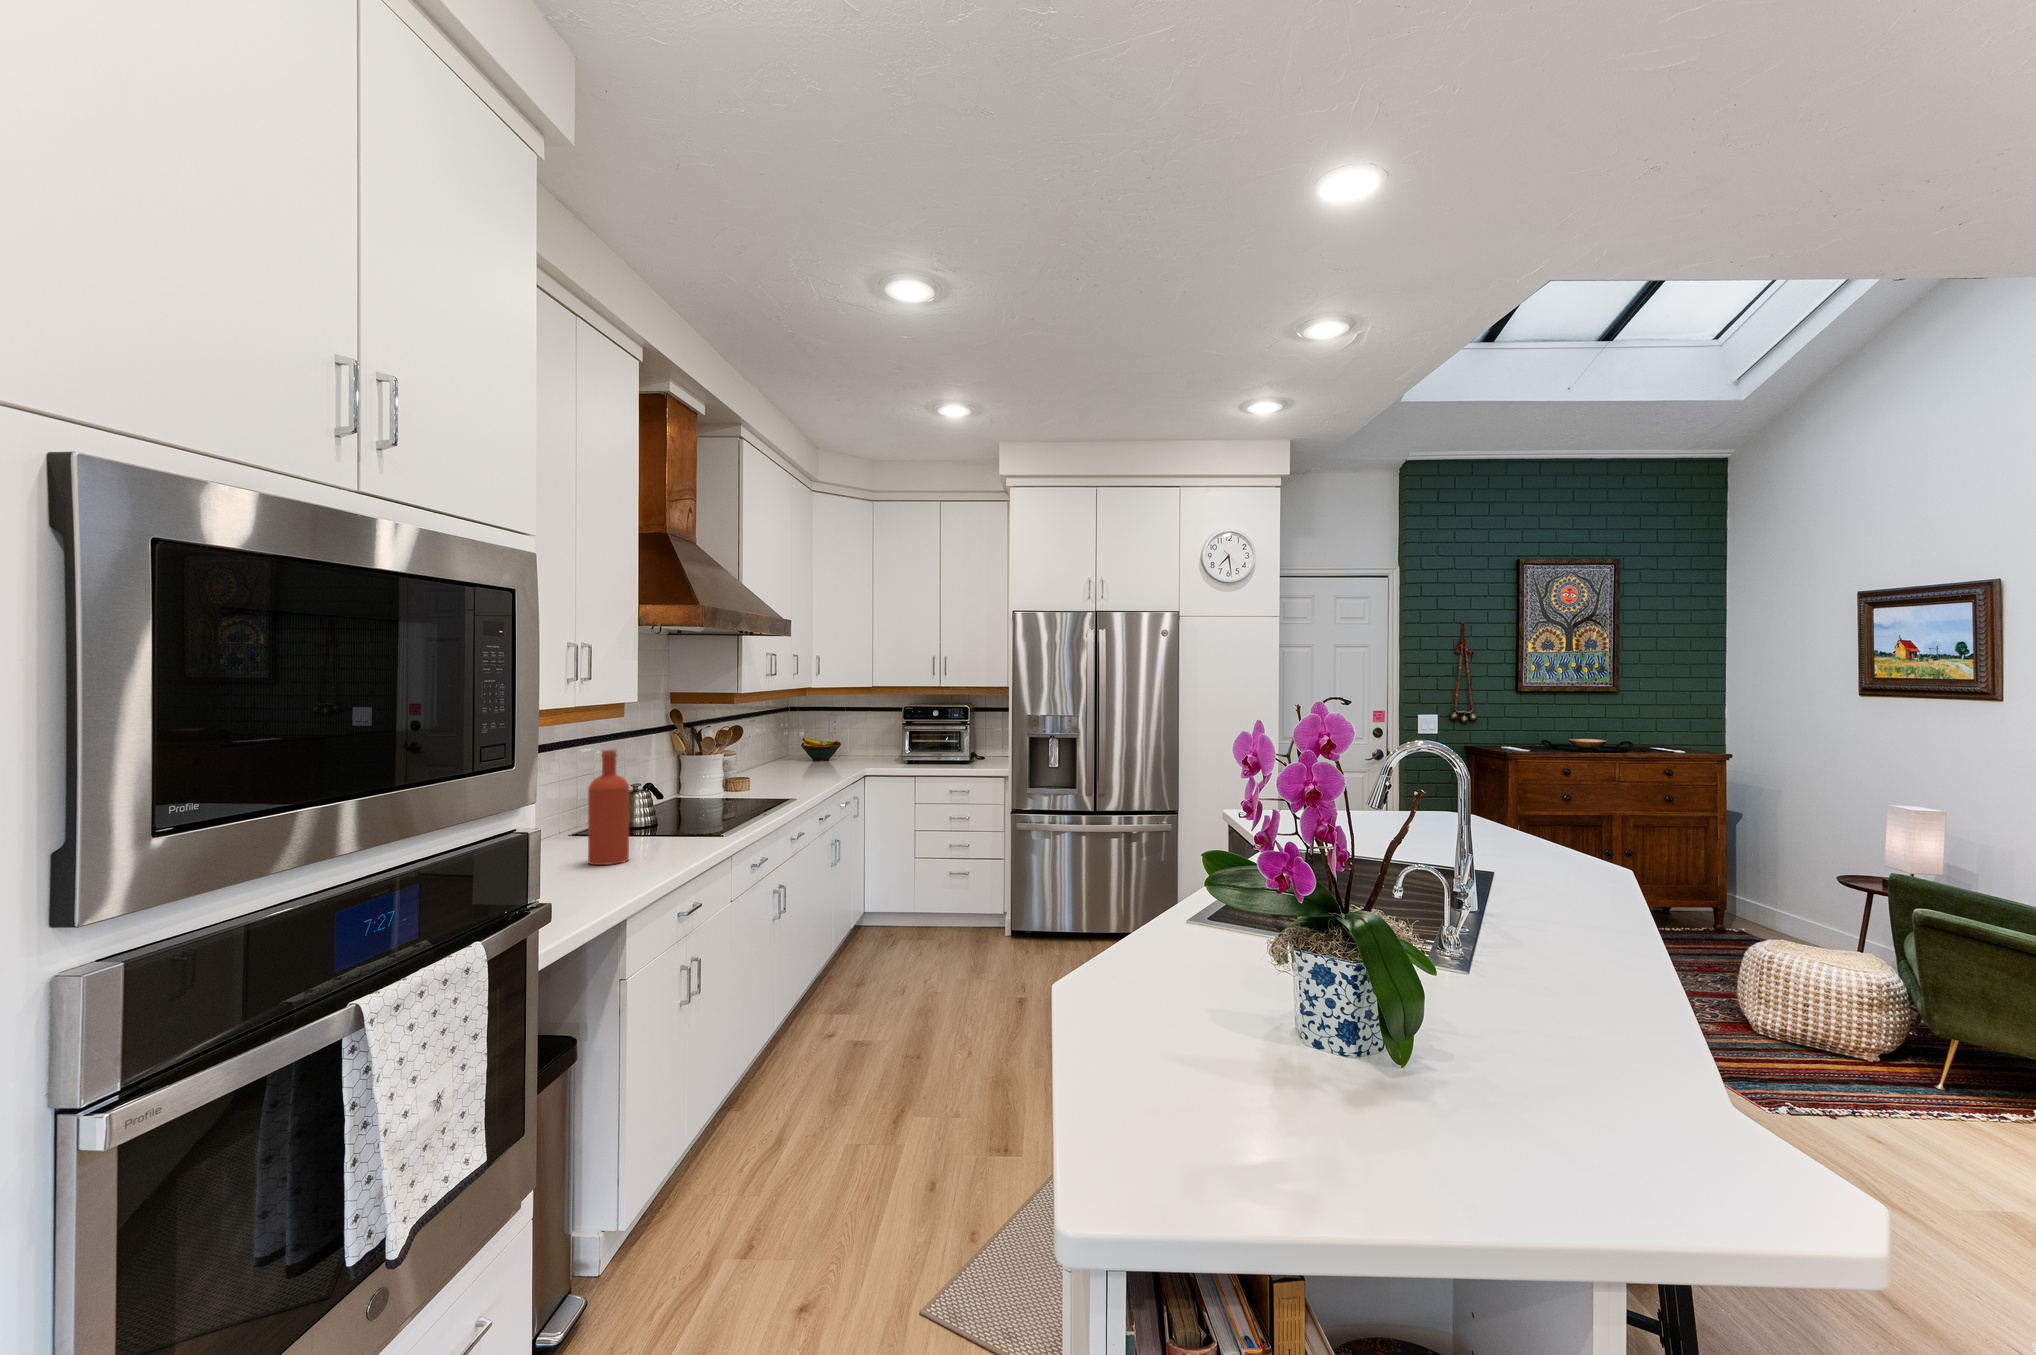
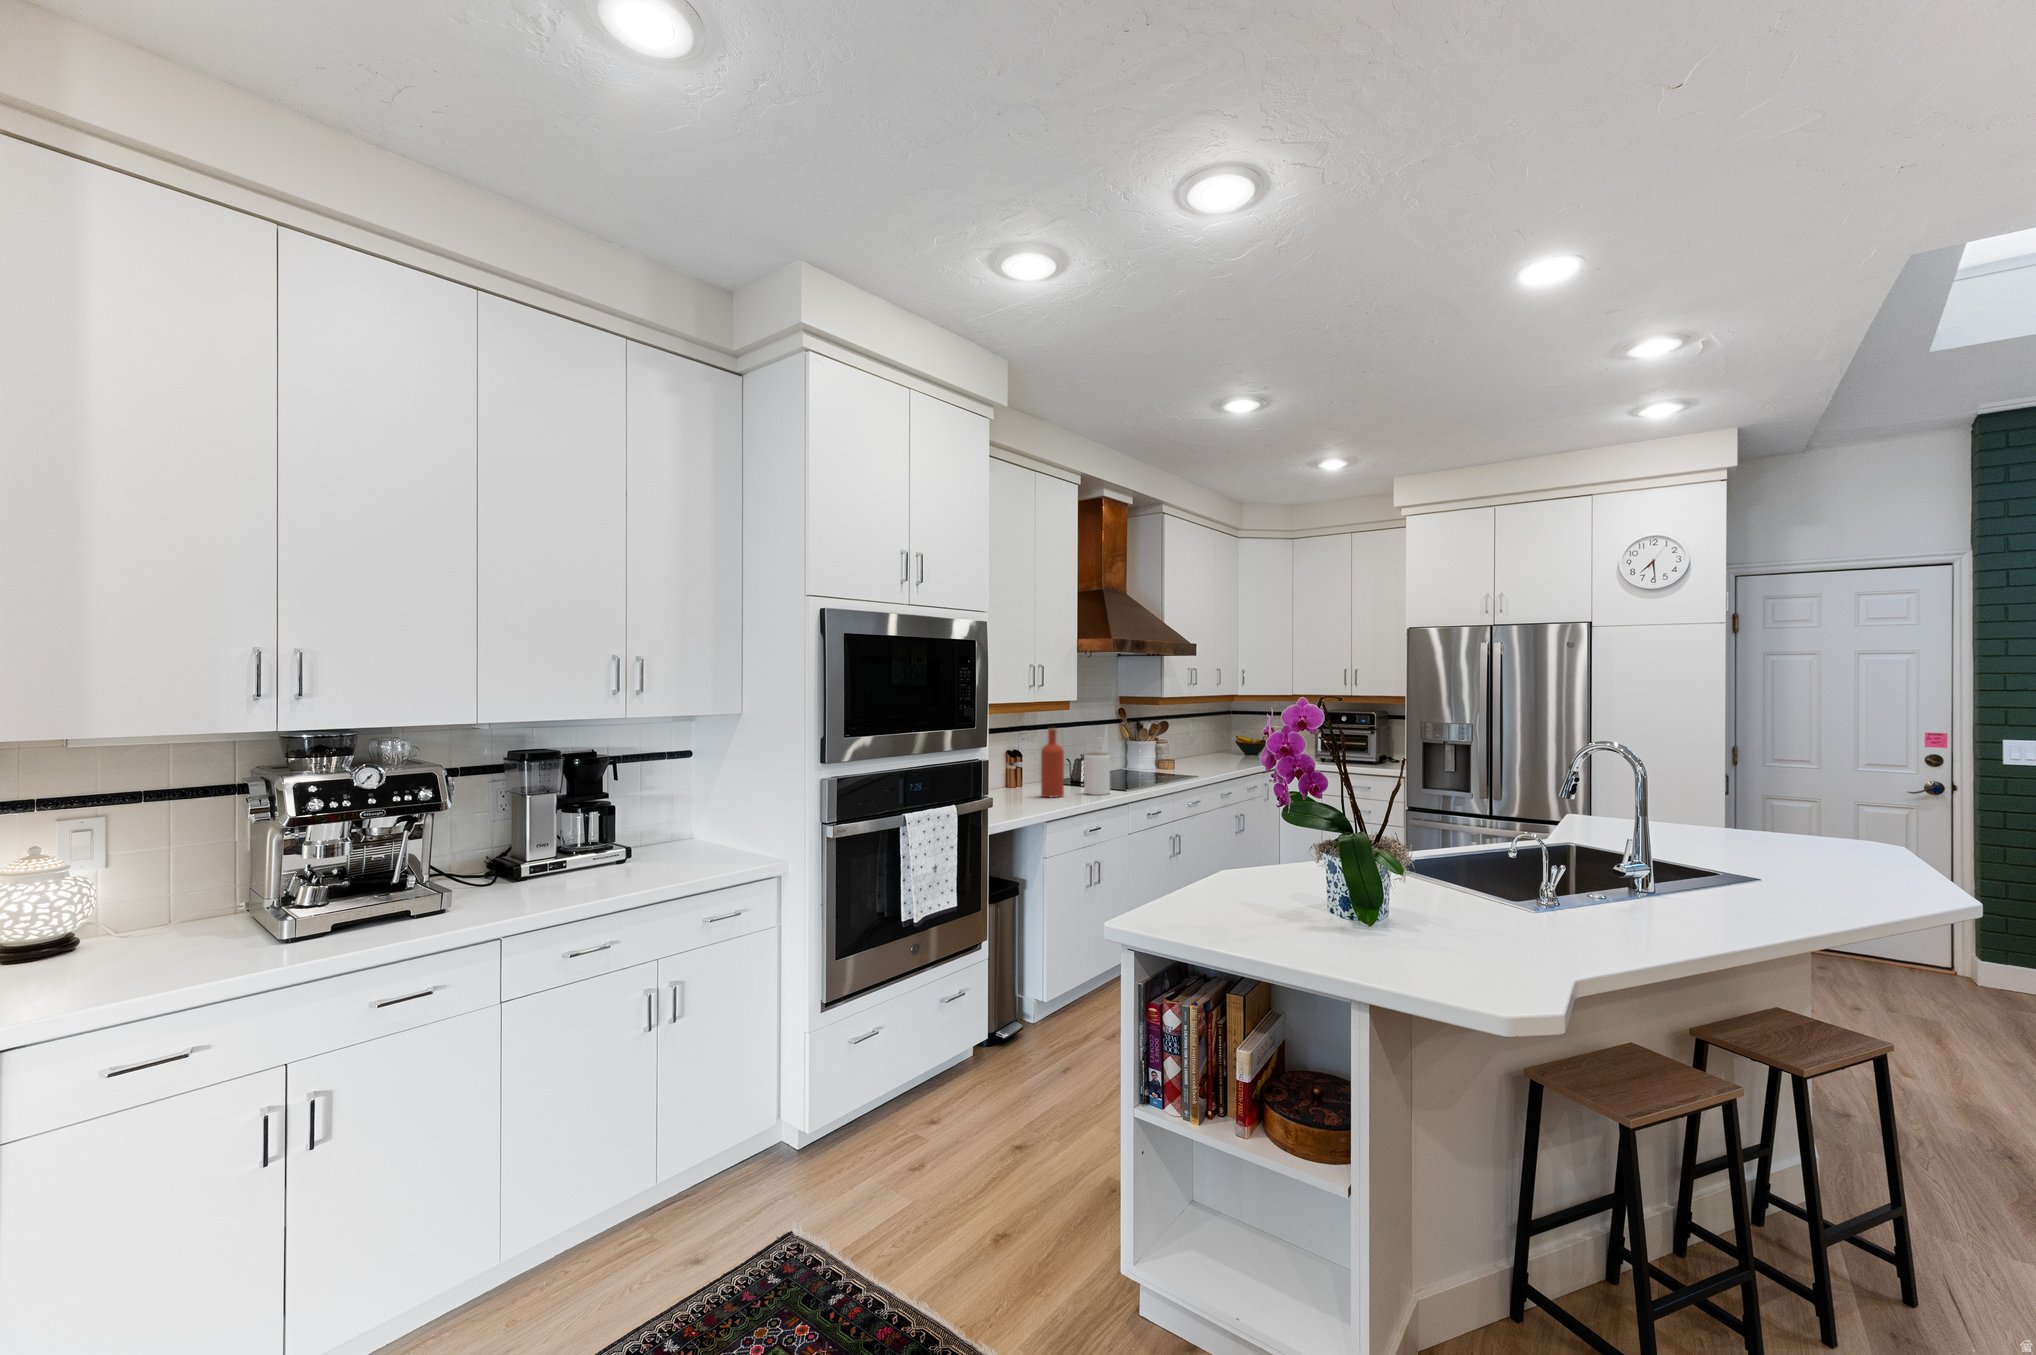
jar: none [659,783,703,851] -> present [1084,753,1110,795]

